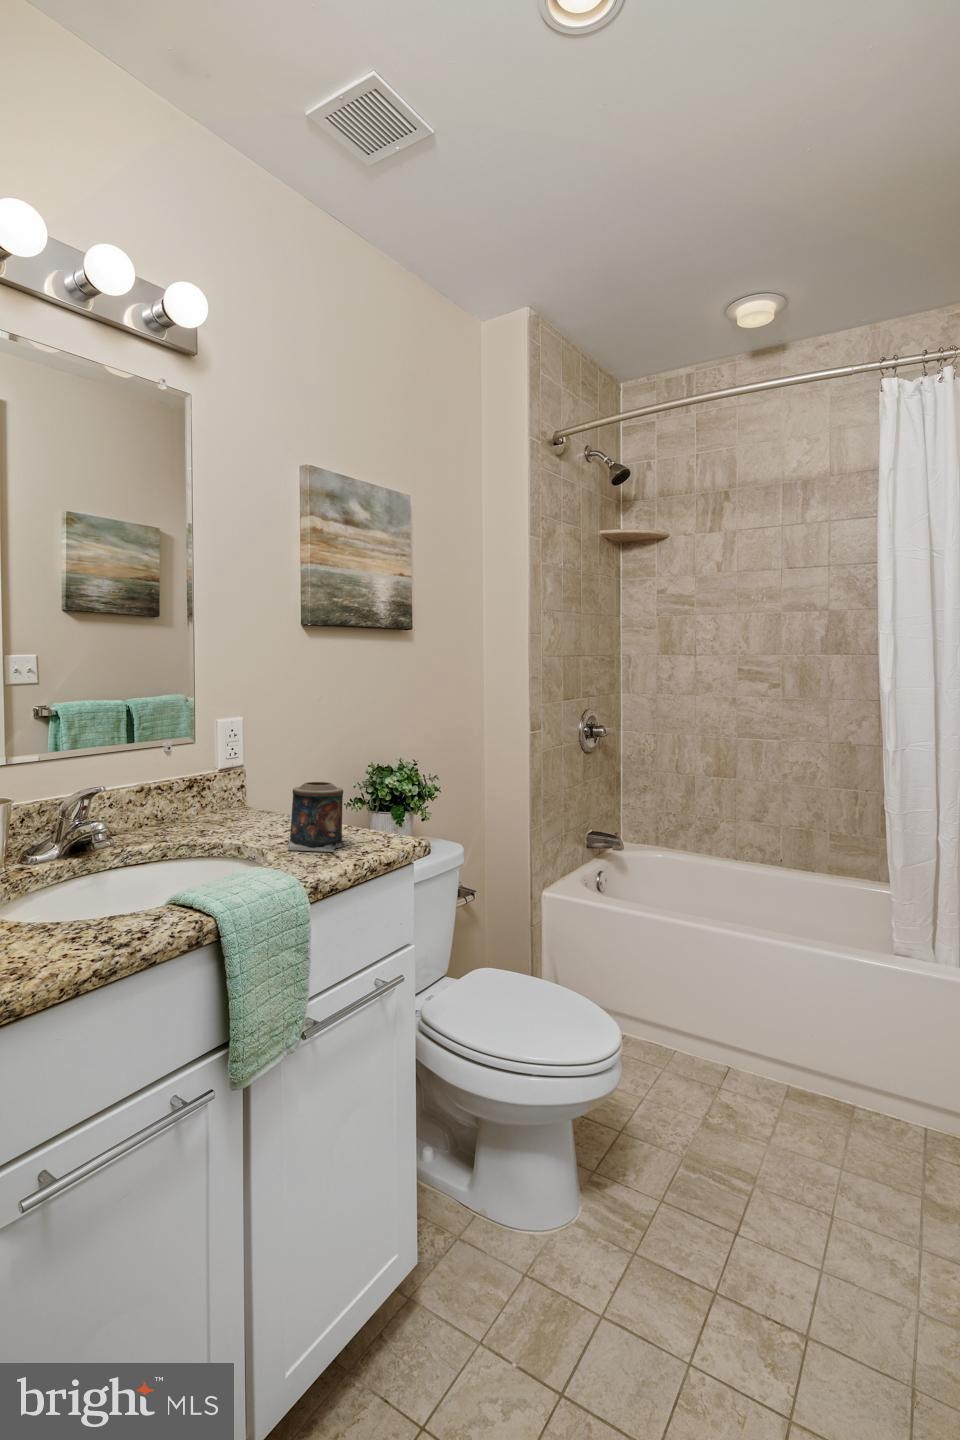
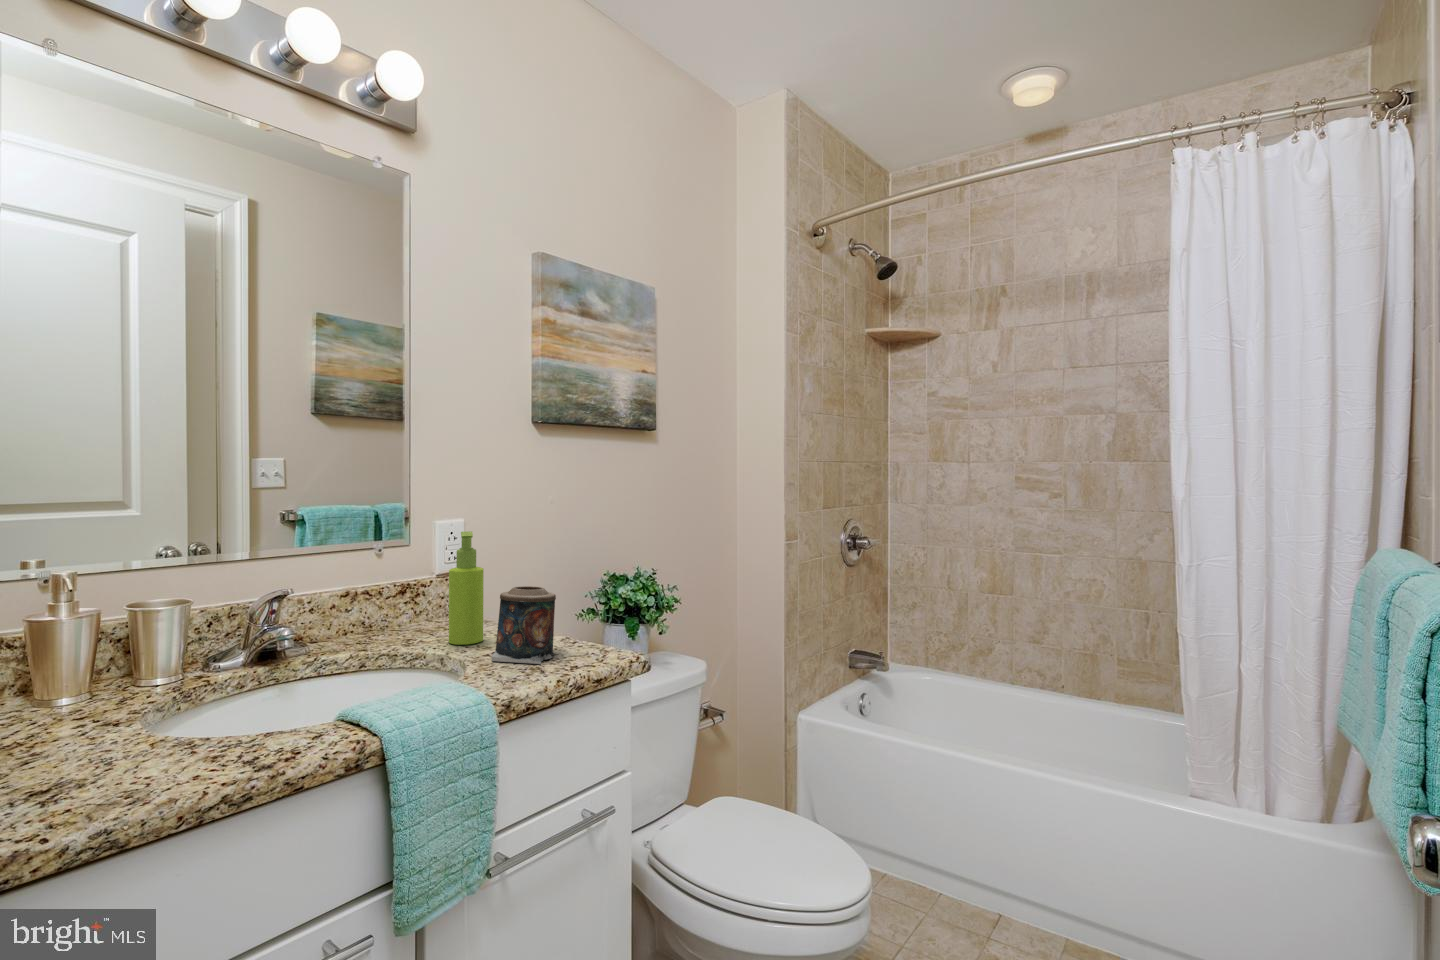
soap dispenser: none [240,731,273,836] -> present [449,531,484,645]

